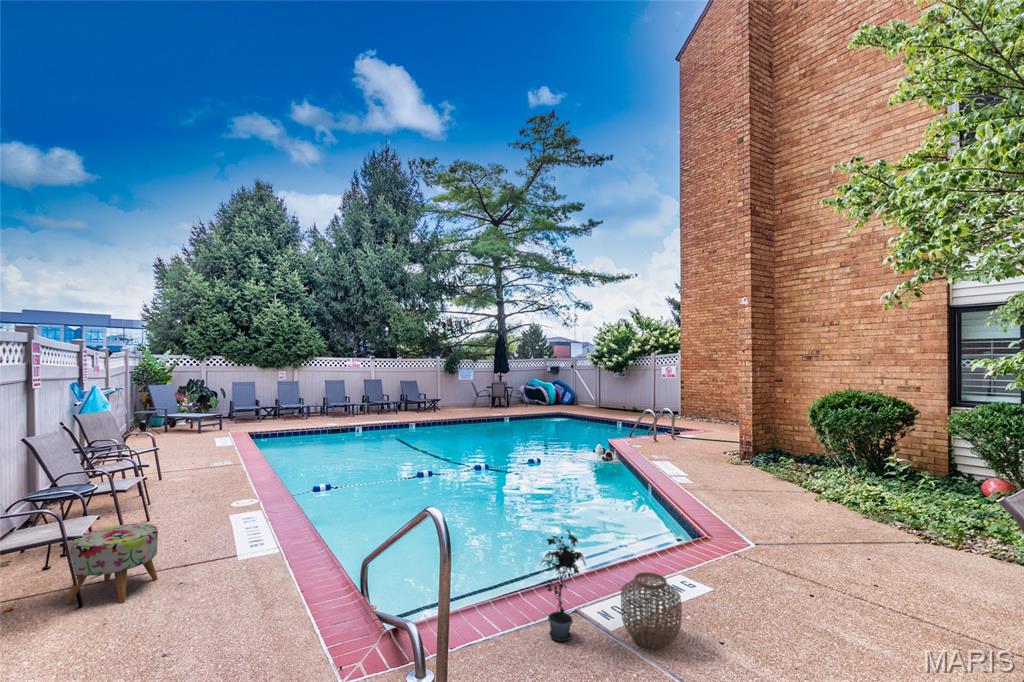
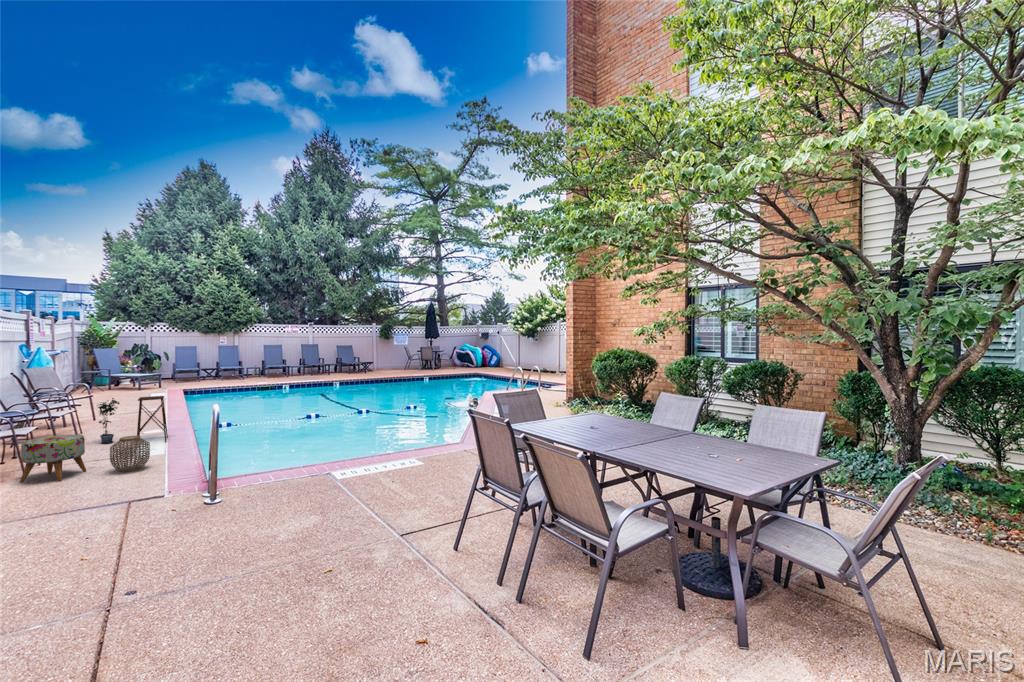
side table: none [213,455,251,525] -> present [137,396,168,442]
potted plant: present [543,530,586,641] -> present [97,398,120,444]
woven basket: present [621,572,682,650] -> present [110,436,150,472]

